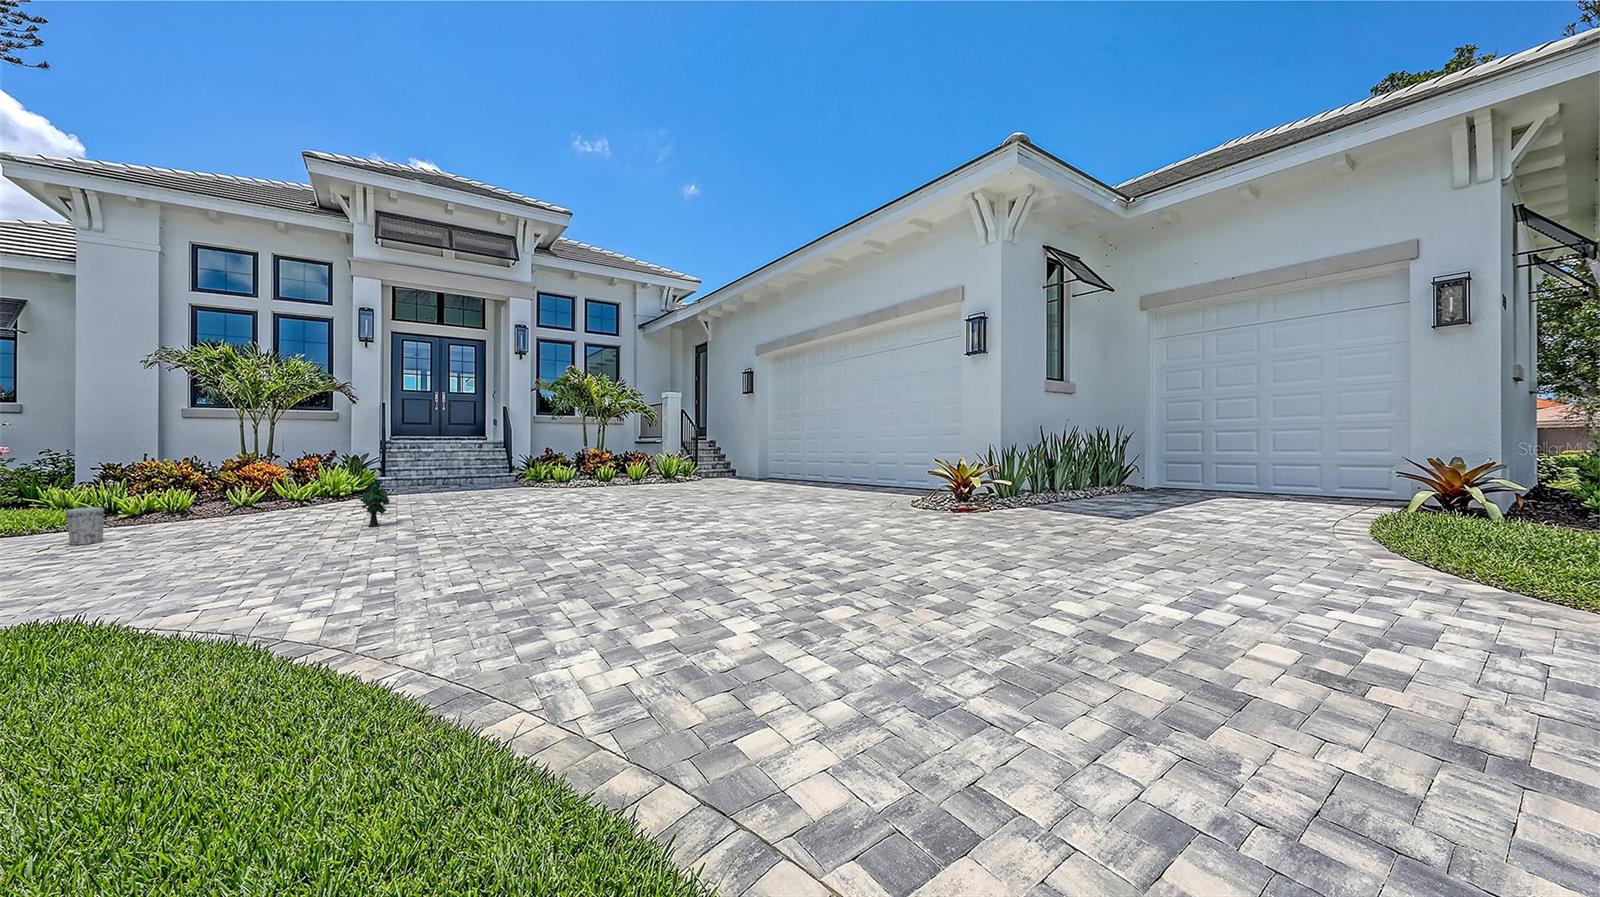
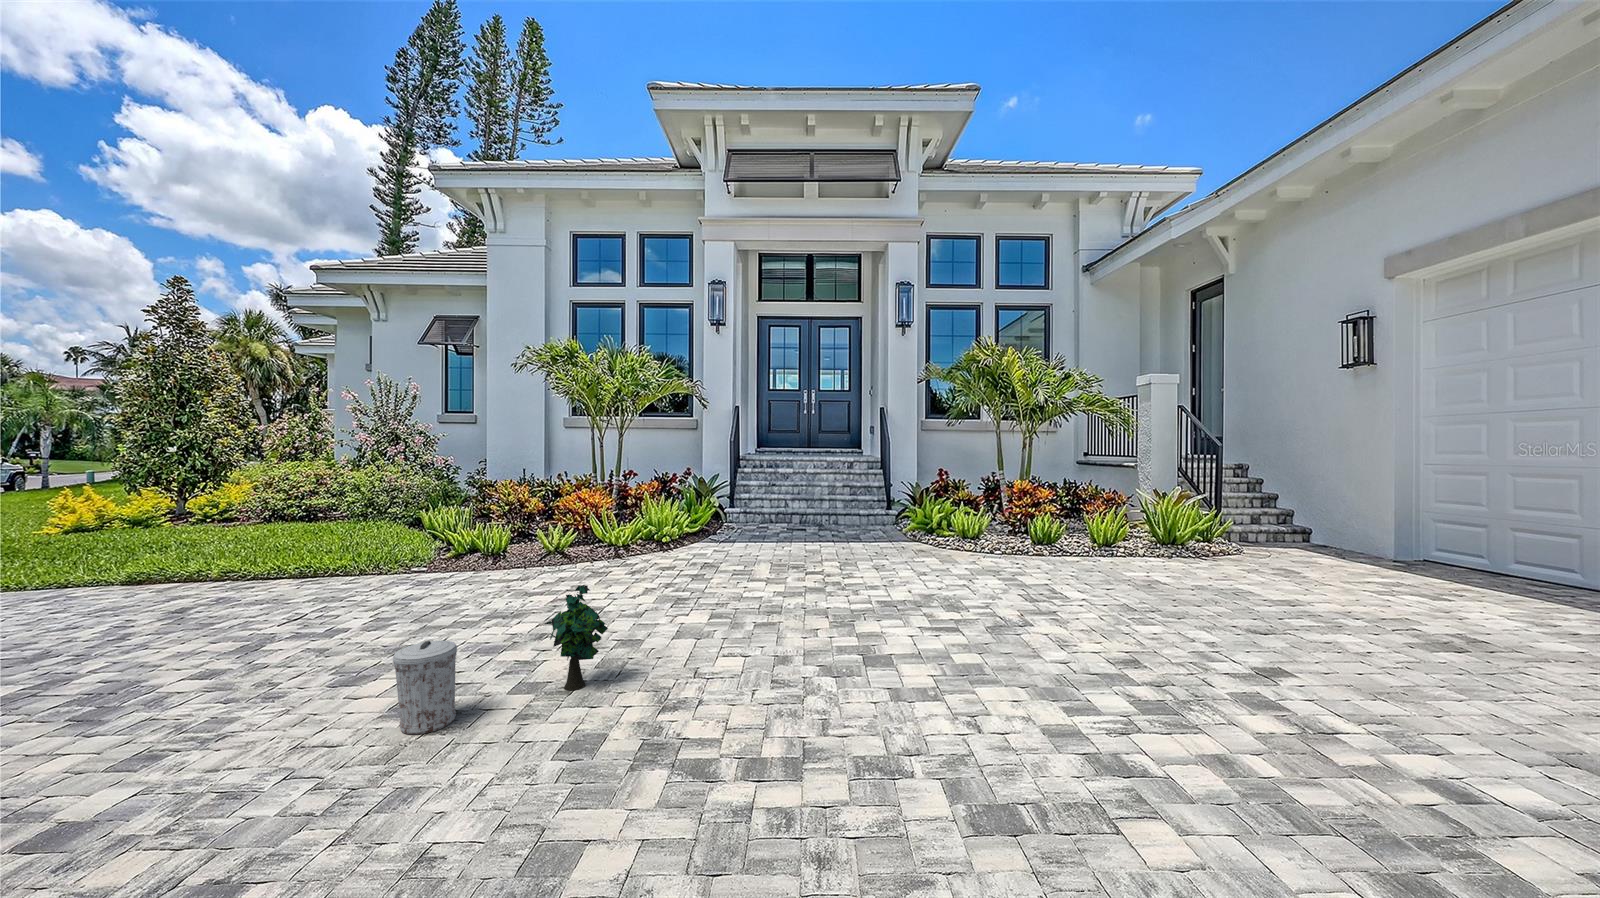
trash can: present [65,506,104,545] -> present [393,641,457,735]

